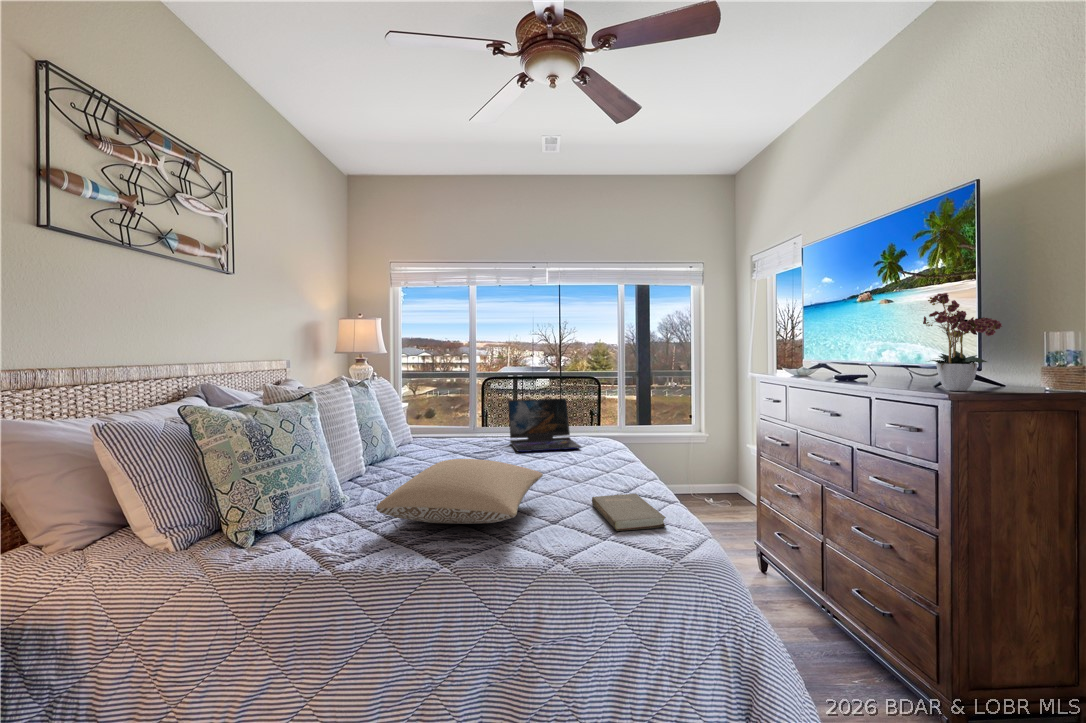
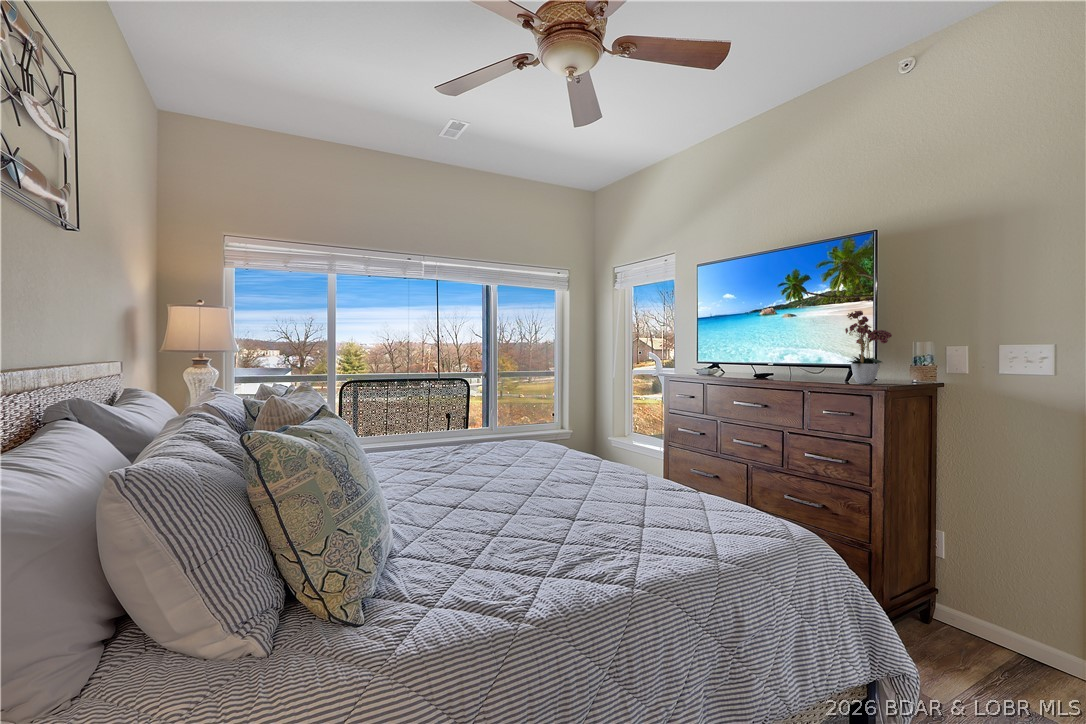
laptop: present [508,399,581,452] -> none [456,401,545,460]
pillow: present [376,459,543,524] -> none [477,471,655,546]
book: present [592,494,666,531] -> none [646,488,735,524]

